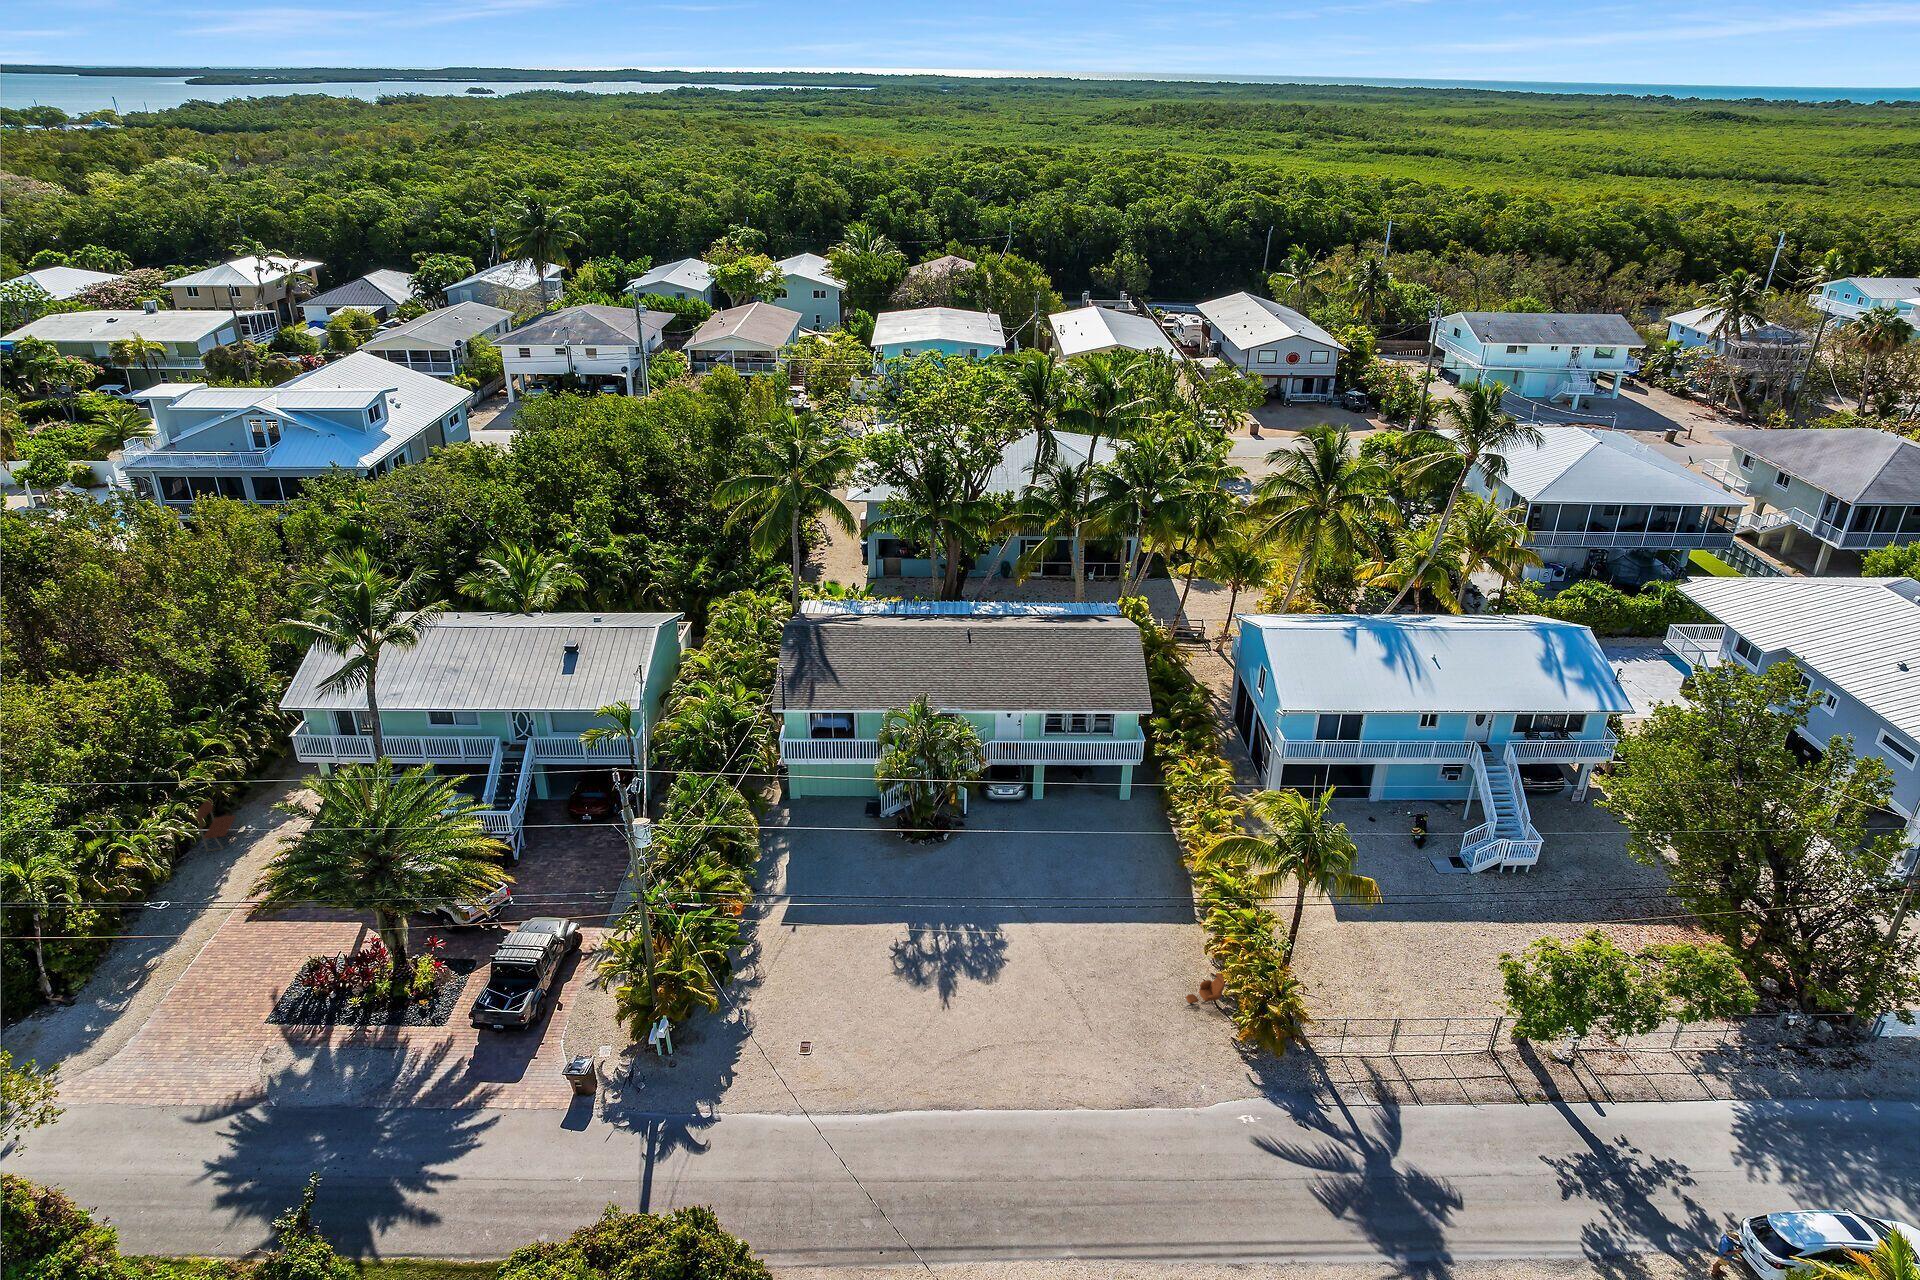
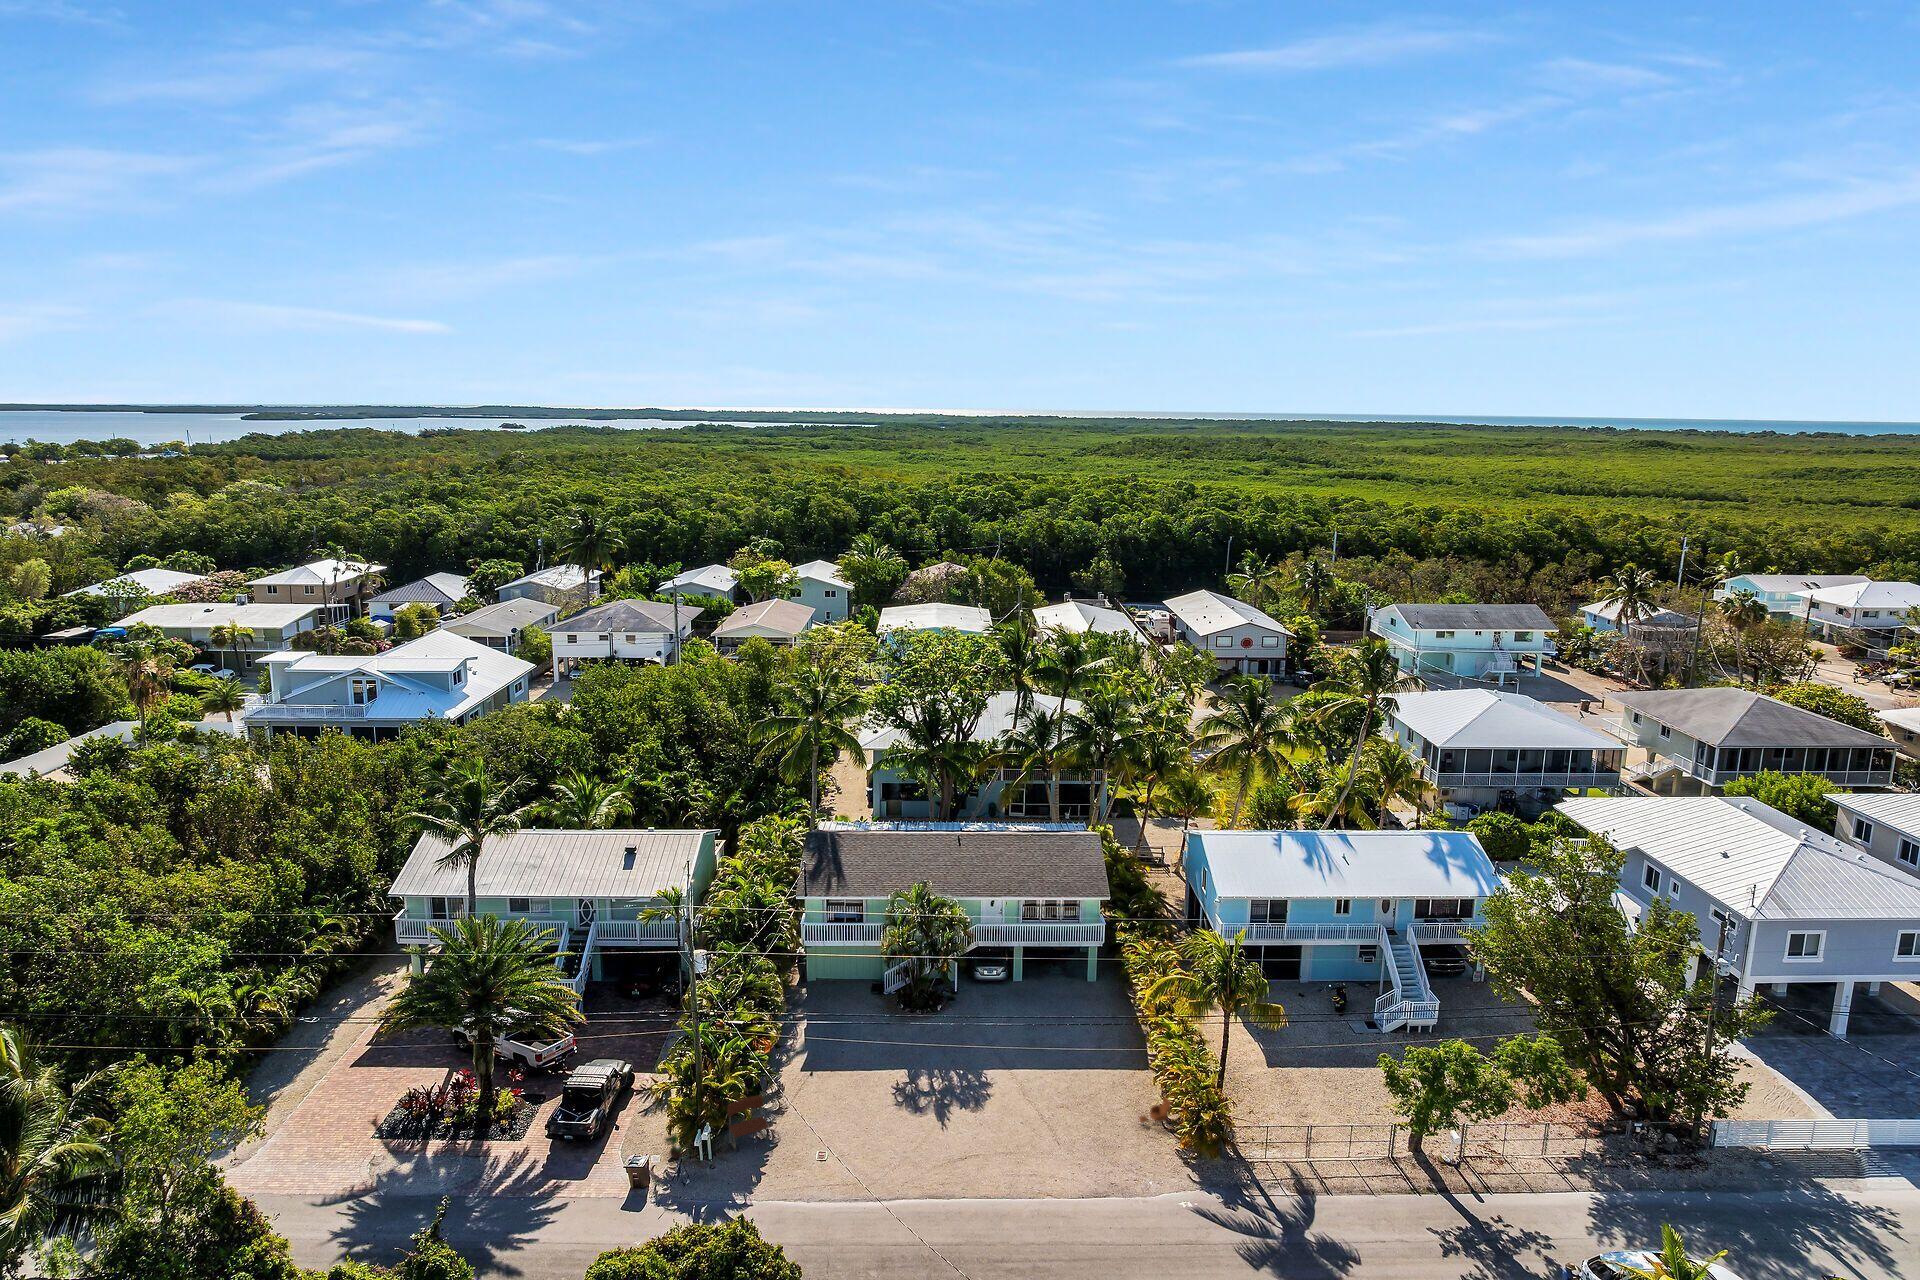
bench: present [196,800,236,851] -> present [727,1095,769,1148]
potted tree: none [612,1025,638,1054] -> present [665,1134,683,1158]

